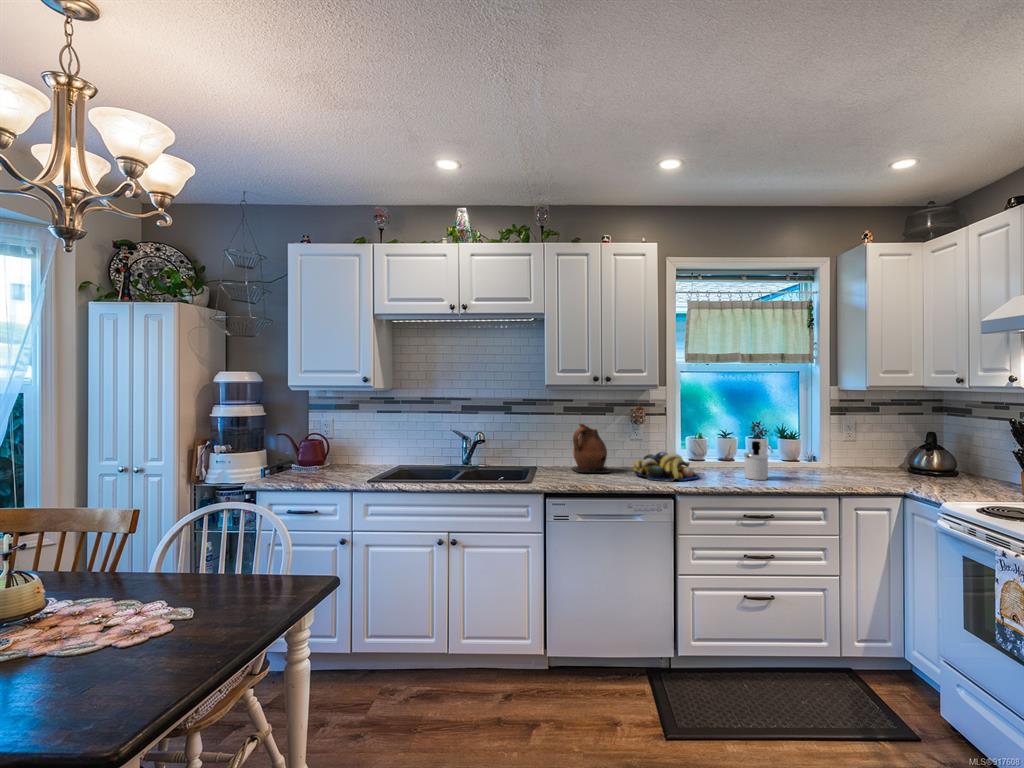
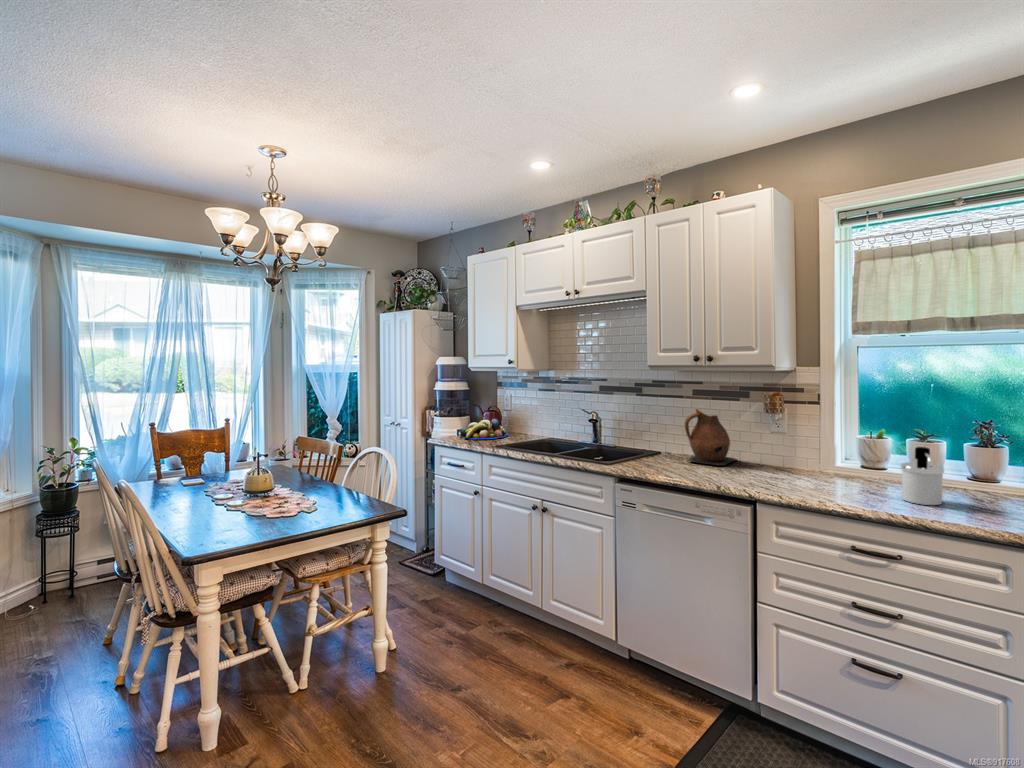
fruit bowl: present [633,452,699,481] -> present [460,419,508,440]

